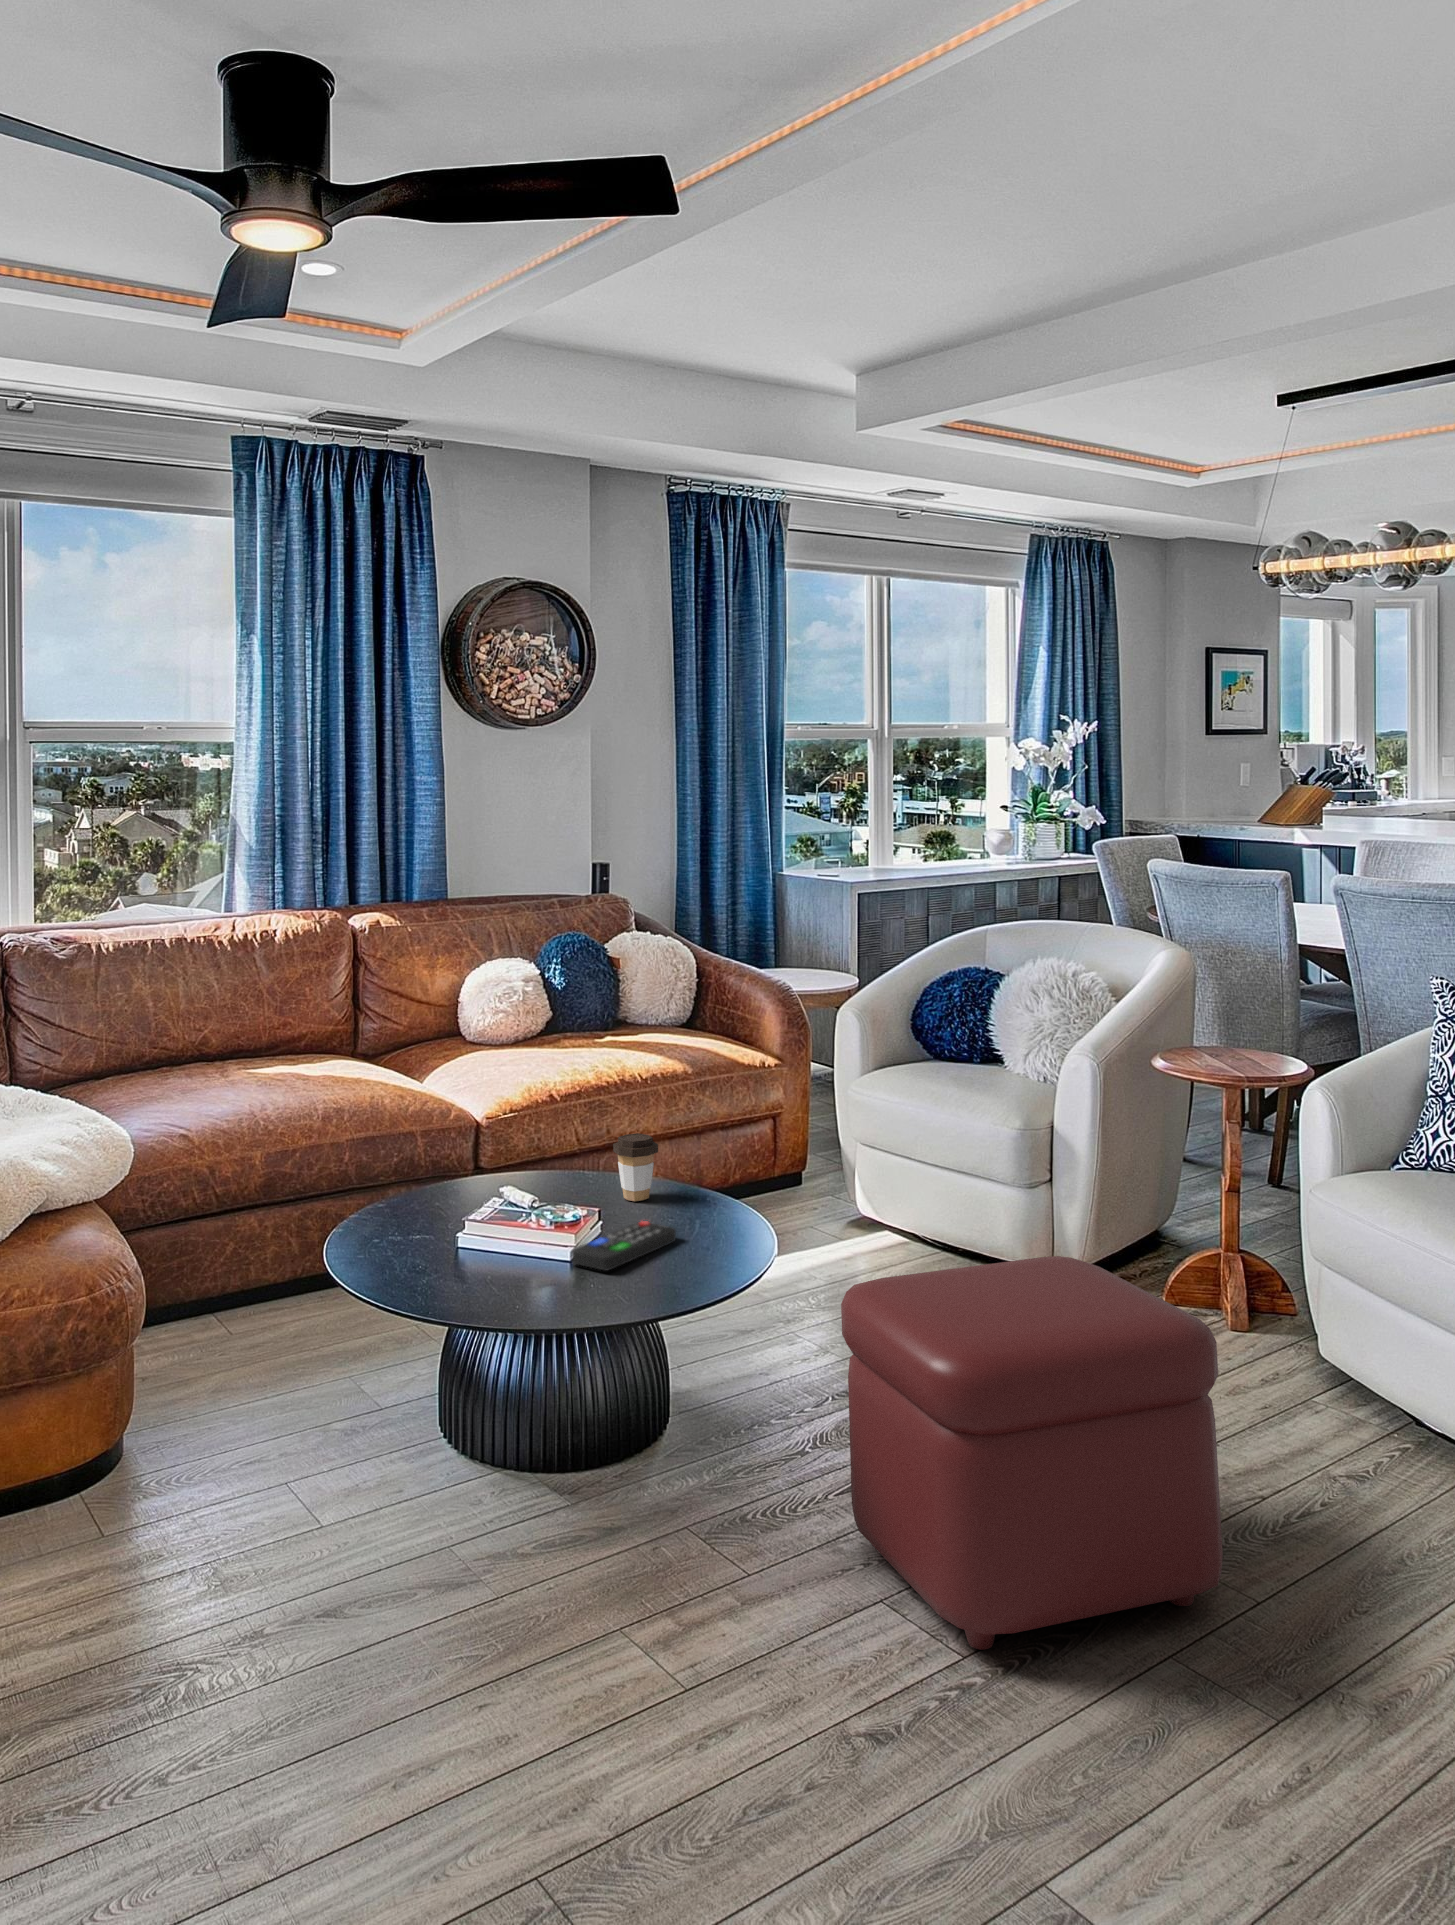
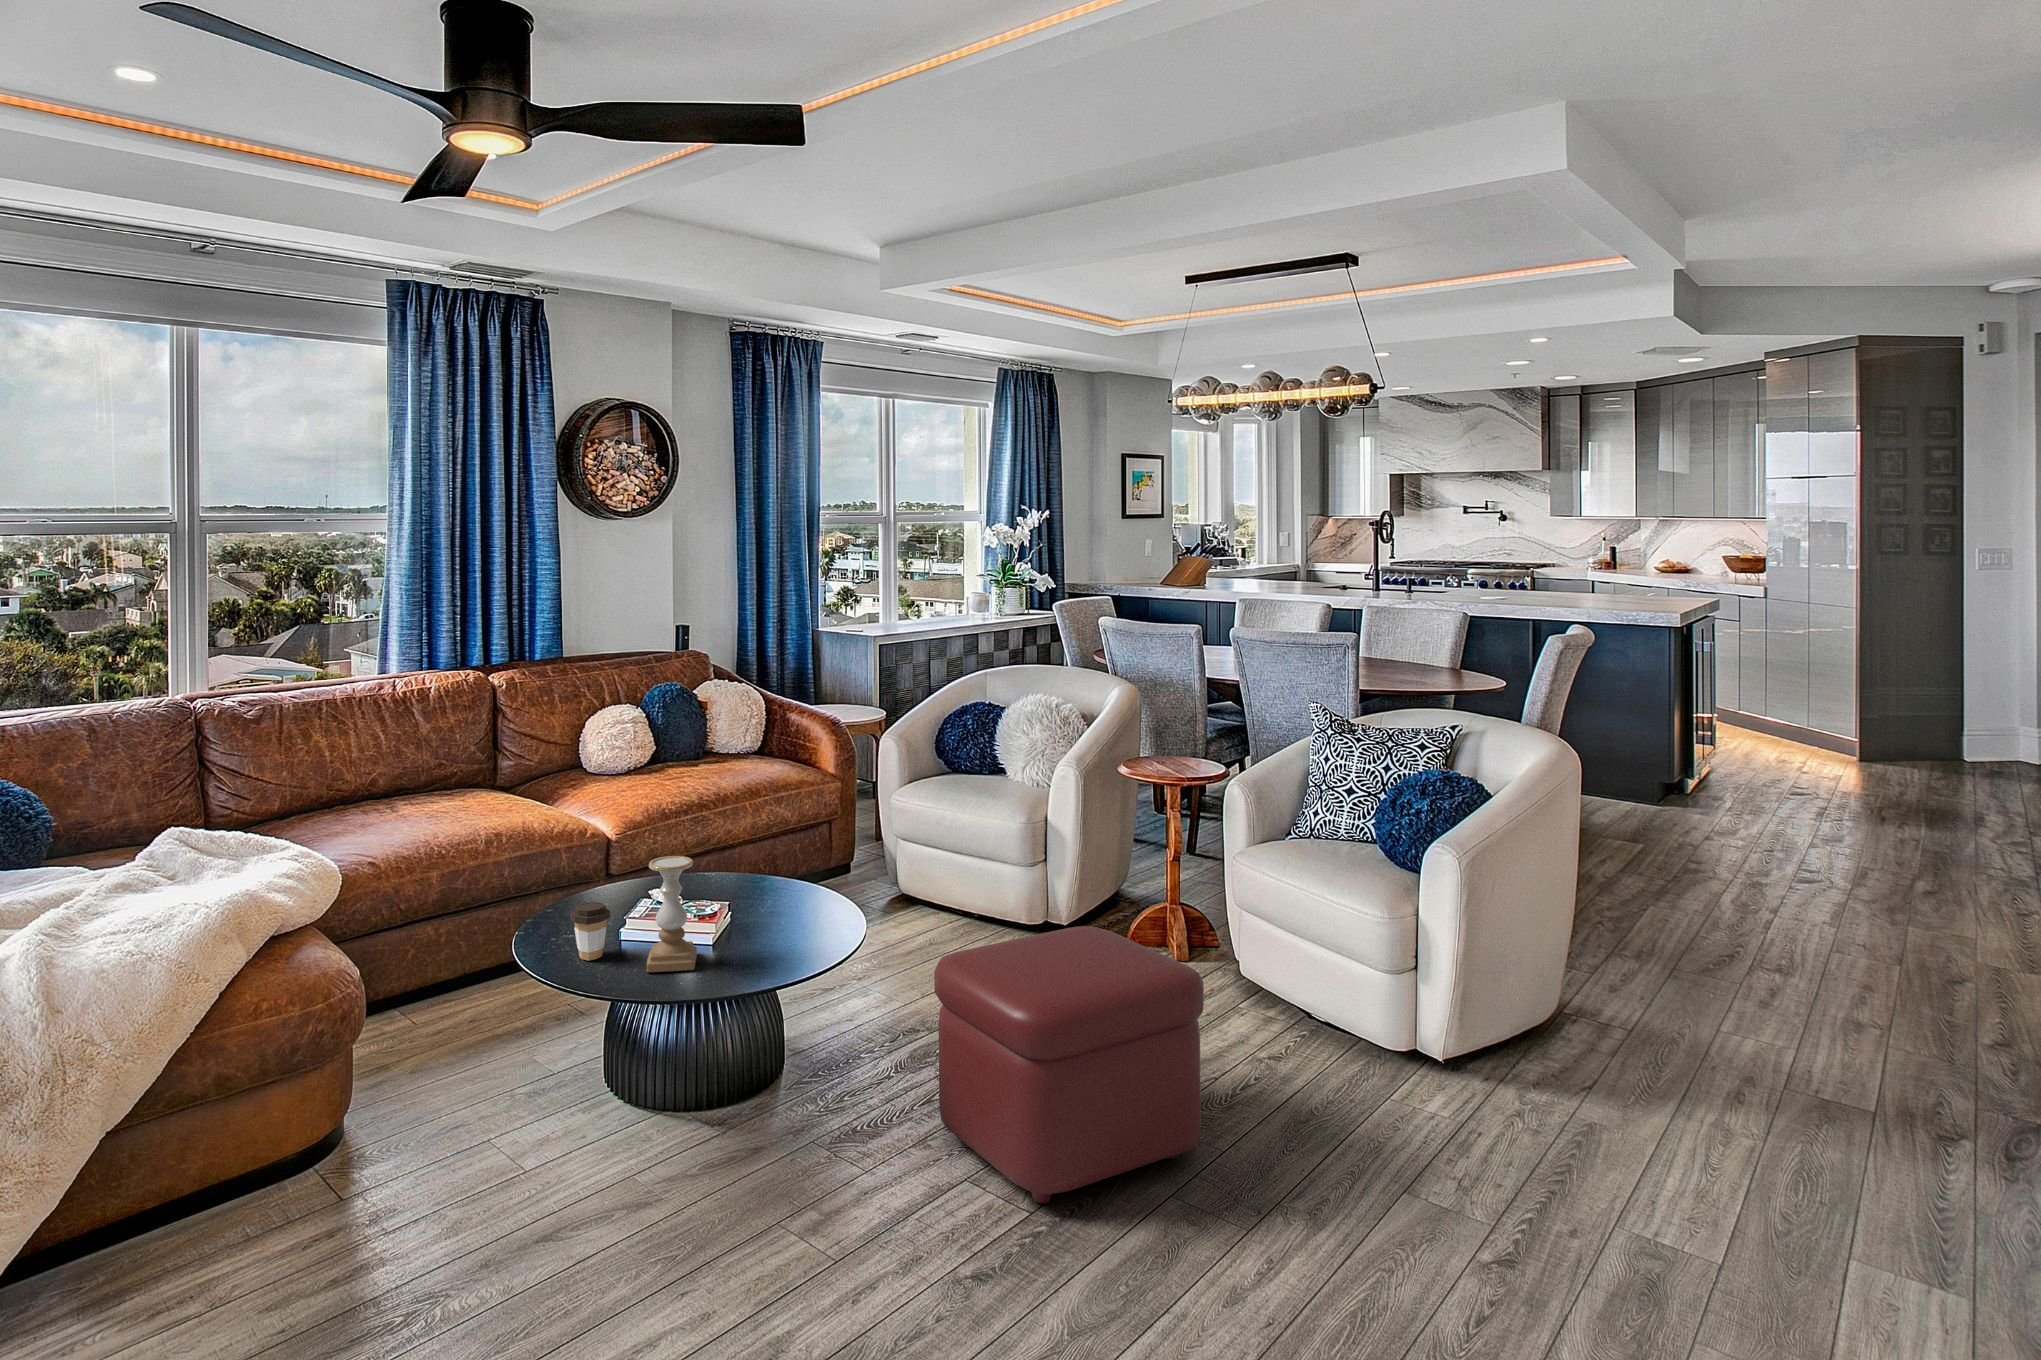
candle holder: none [471,1130,540,1283] -> present [647,856,697,972]
coffee cup: present [613,1133,658,1201] -> present [570,902,610,961]
remote control: present [571,1221,676,1271] -> none [722,915,797,956]

